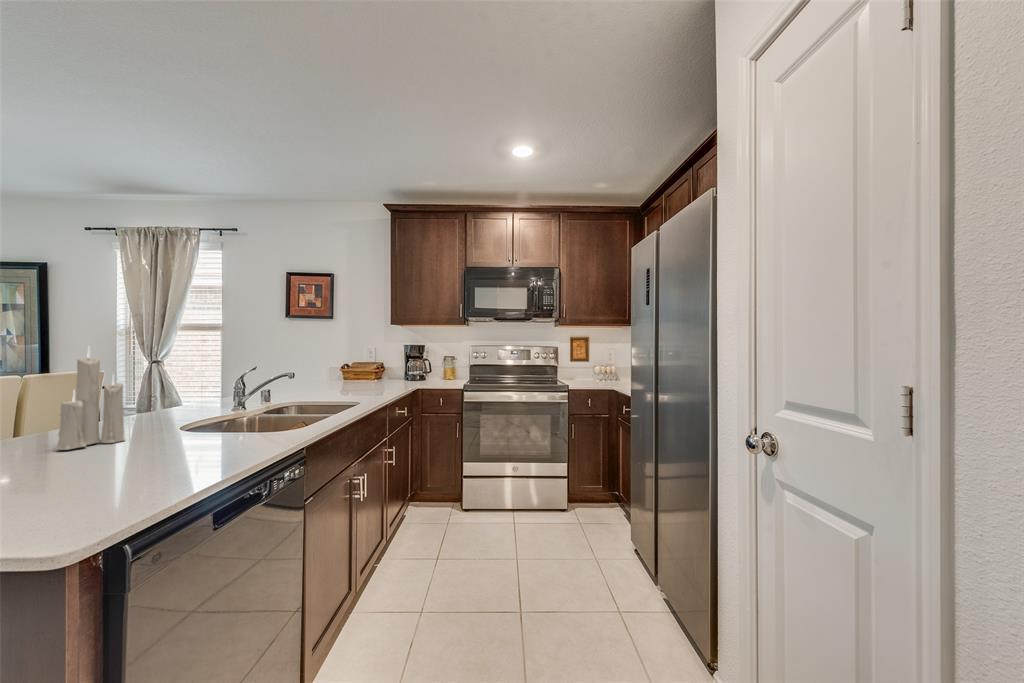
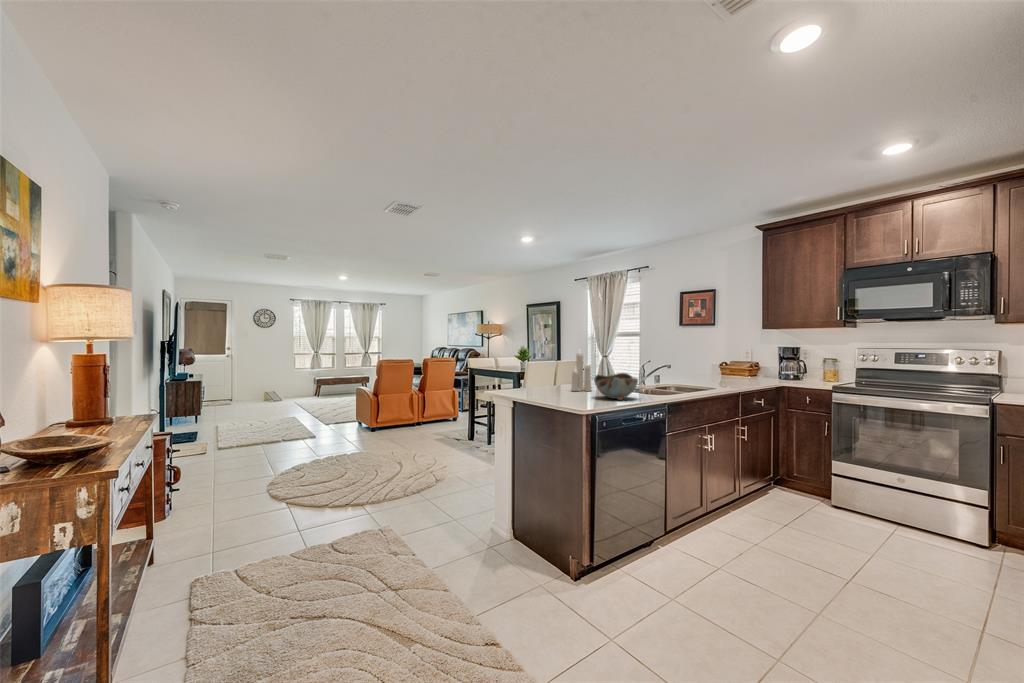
bowl: none [134,396,253,461] -> present [594,373,638,400]

